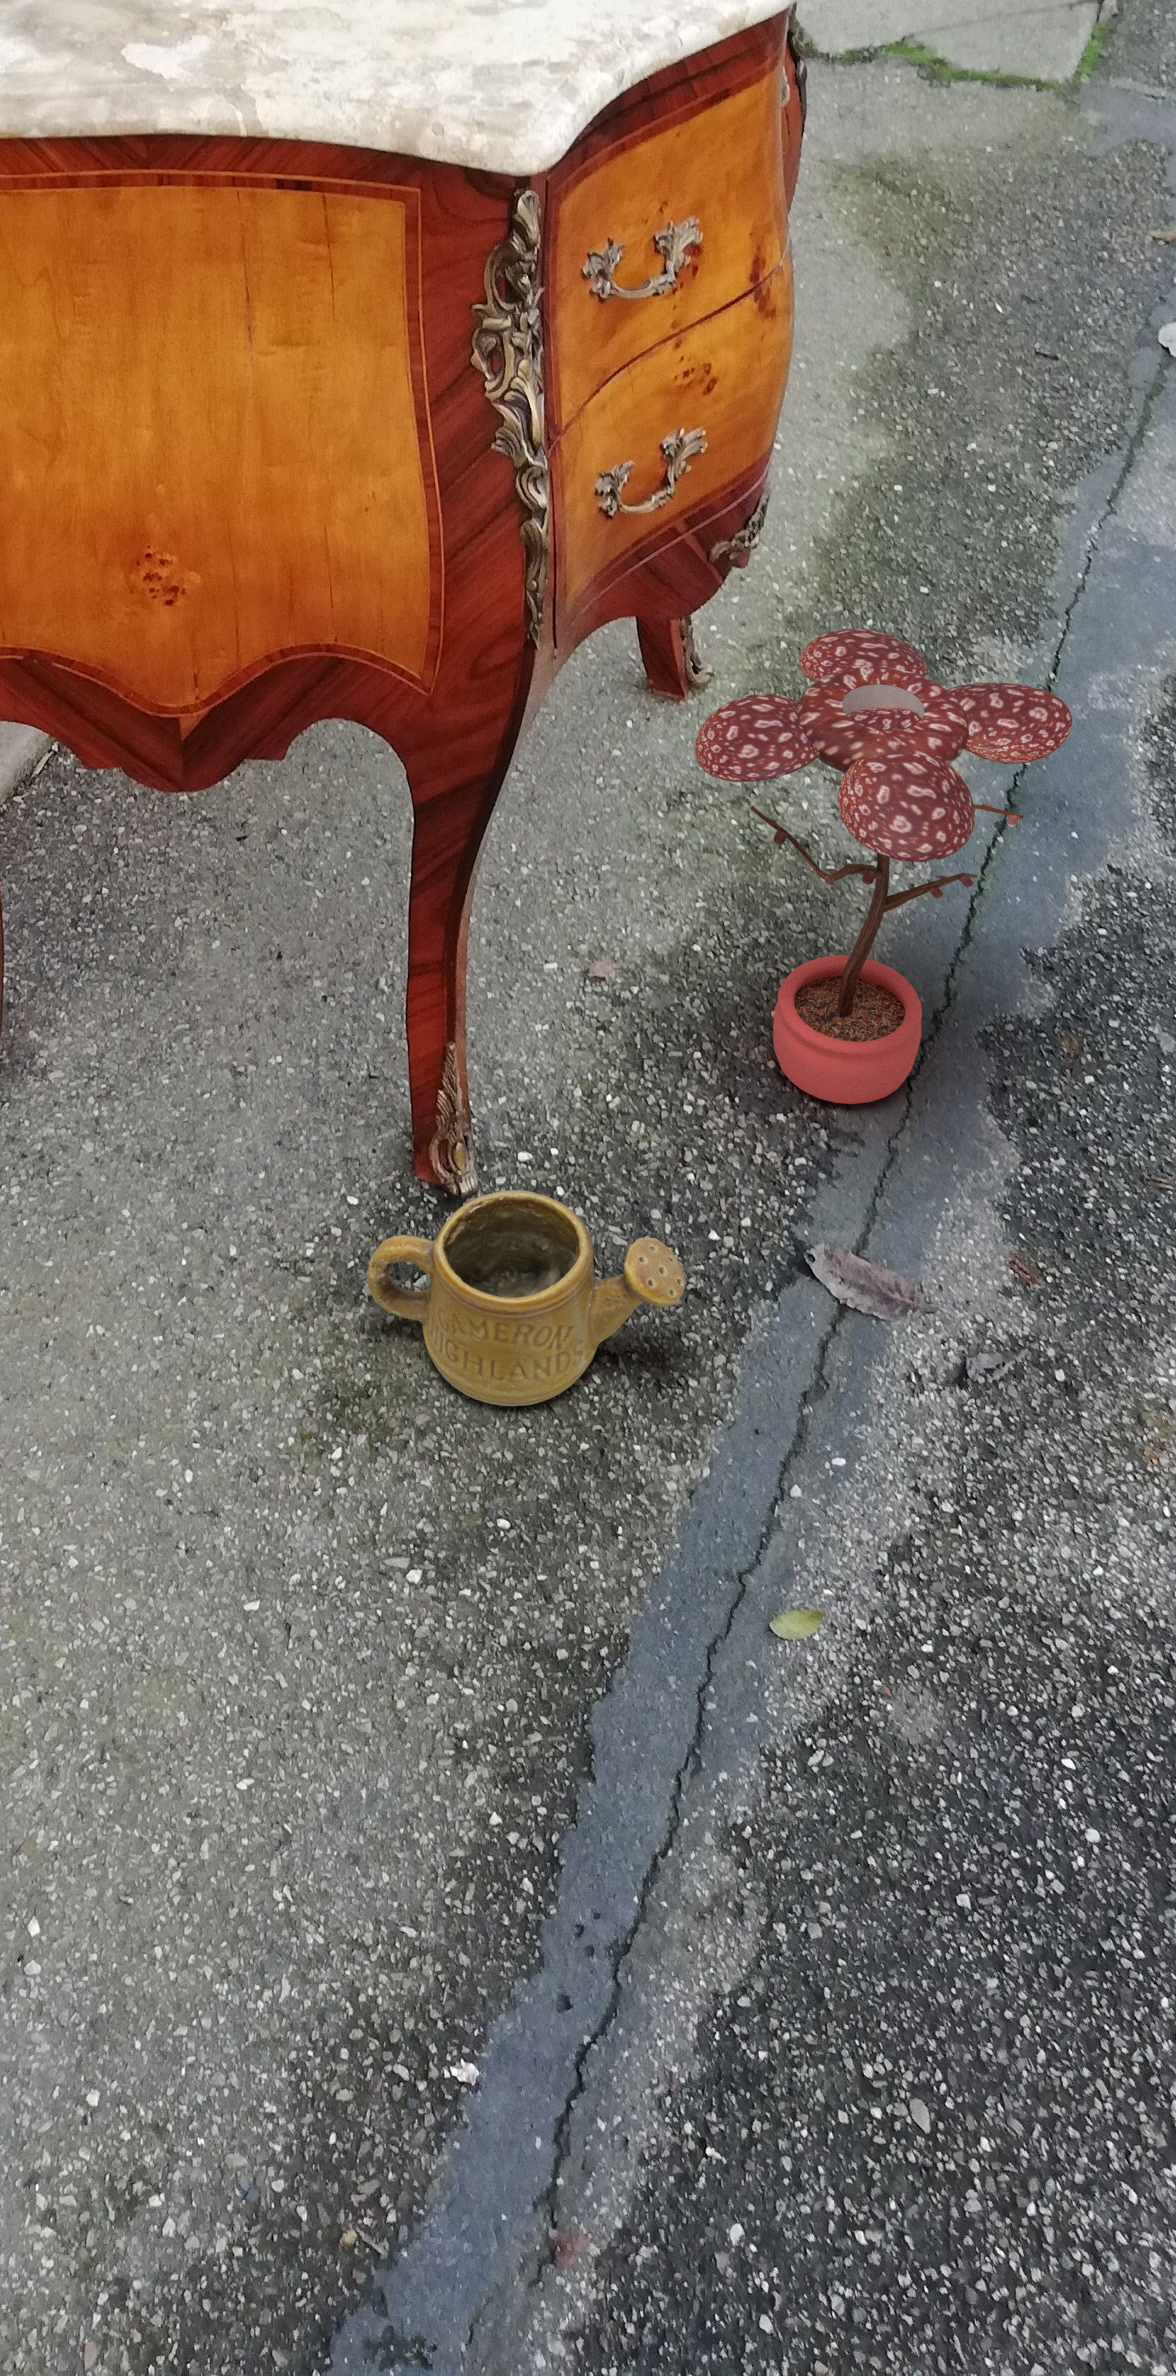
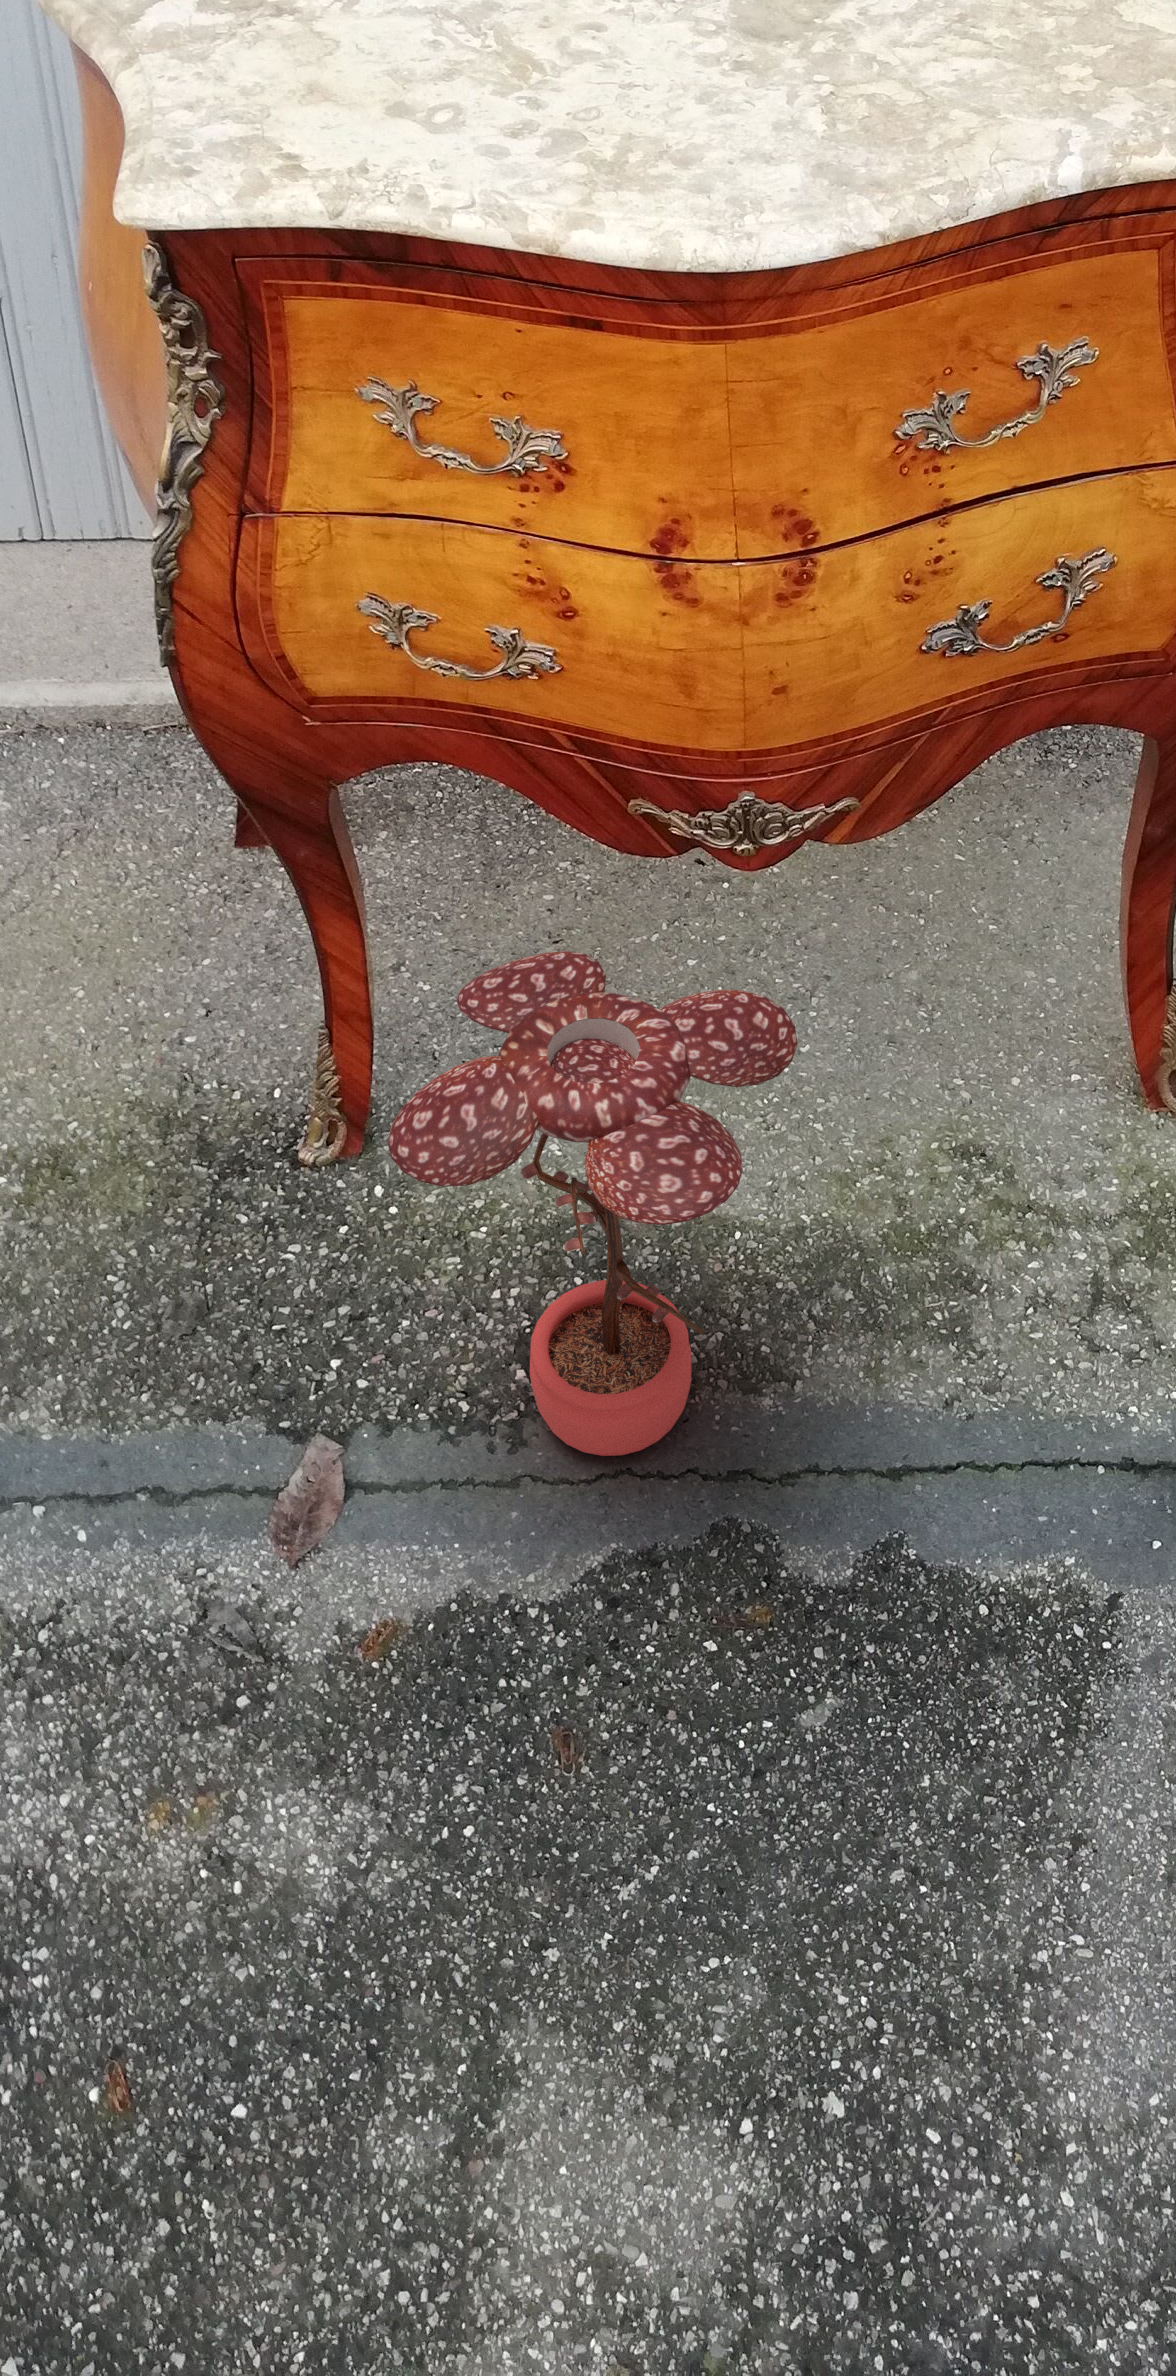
watering can: present [367,1190,686,1406] -> none [59,1092,232,1308]

